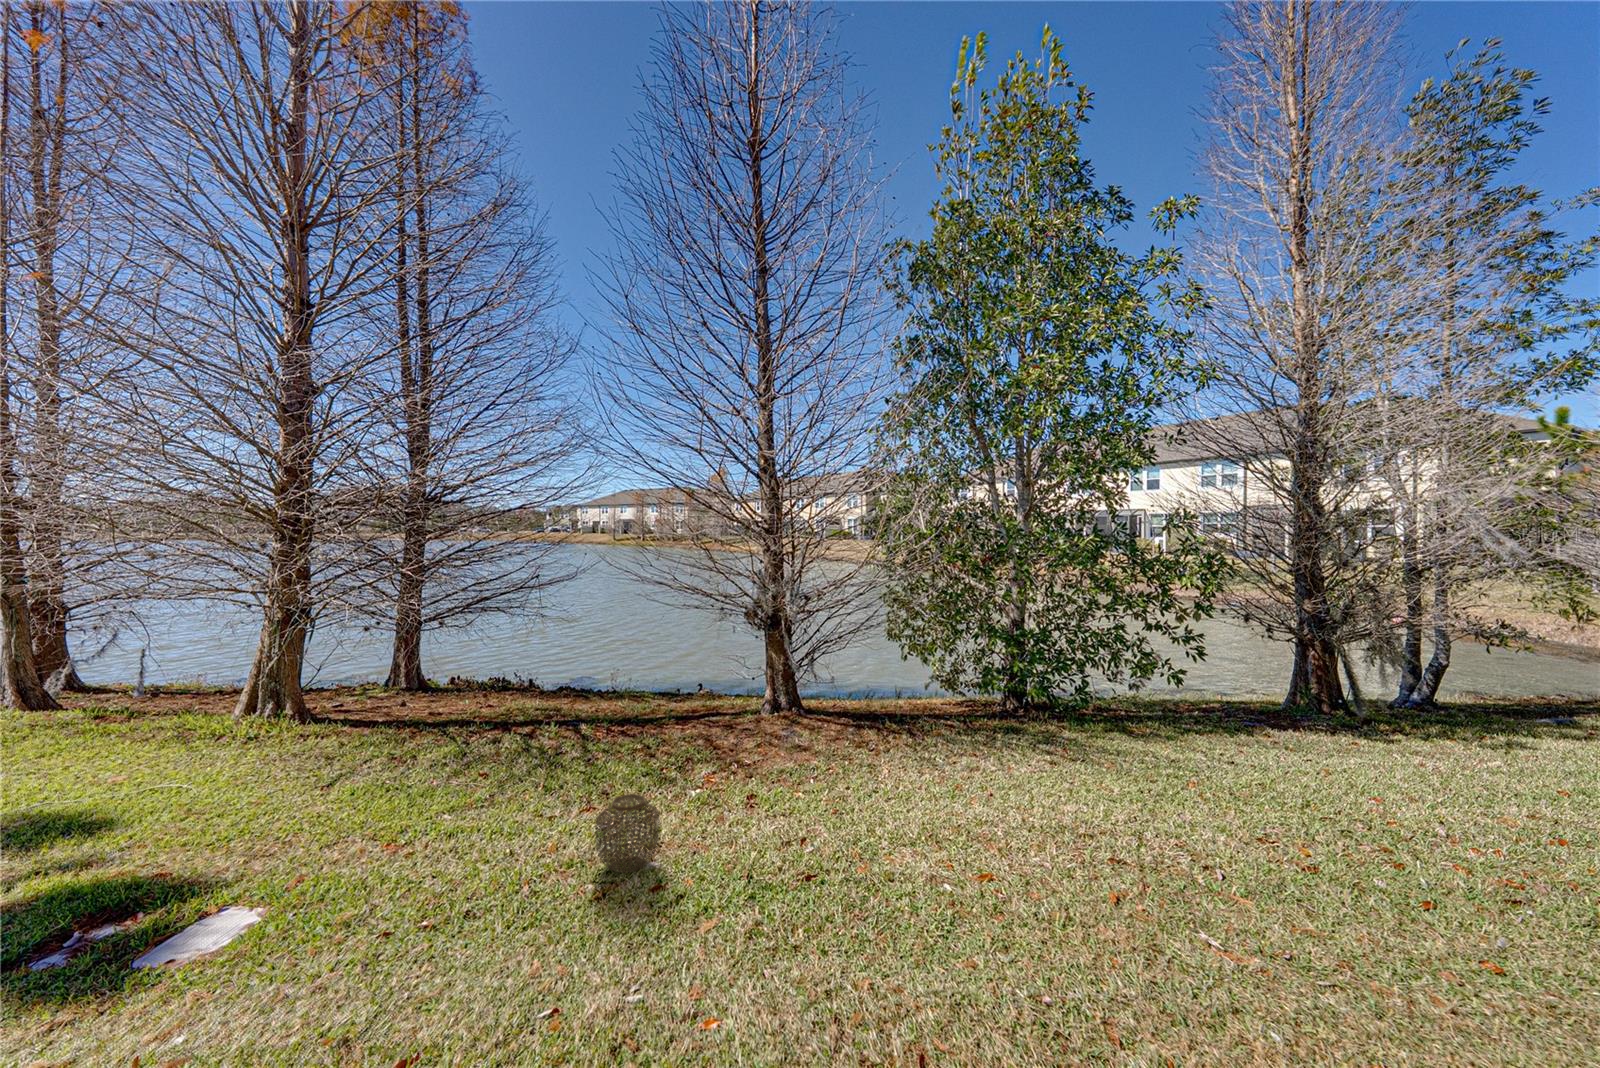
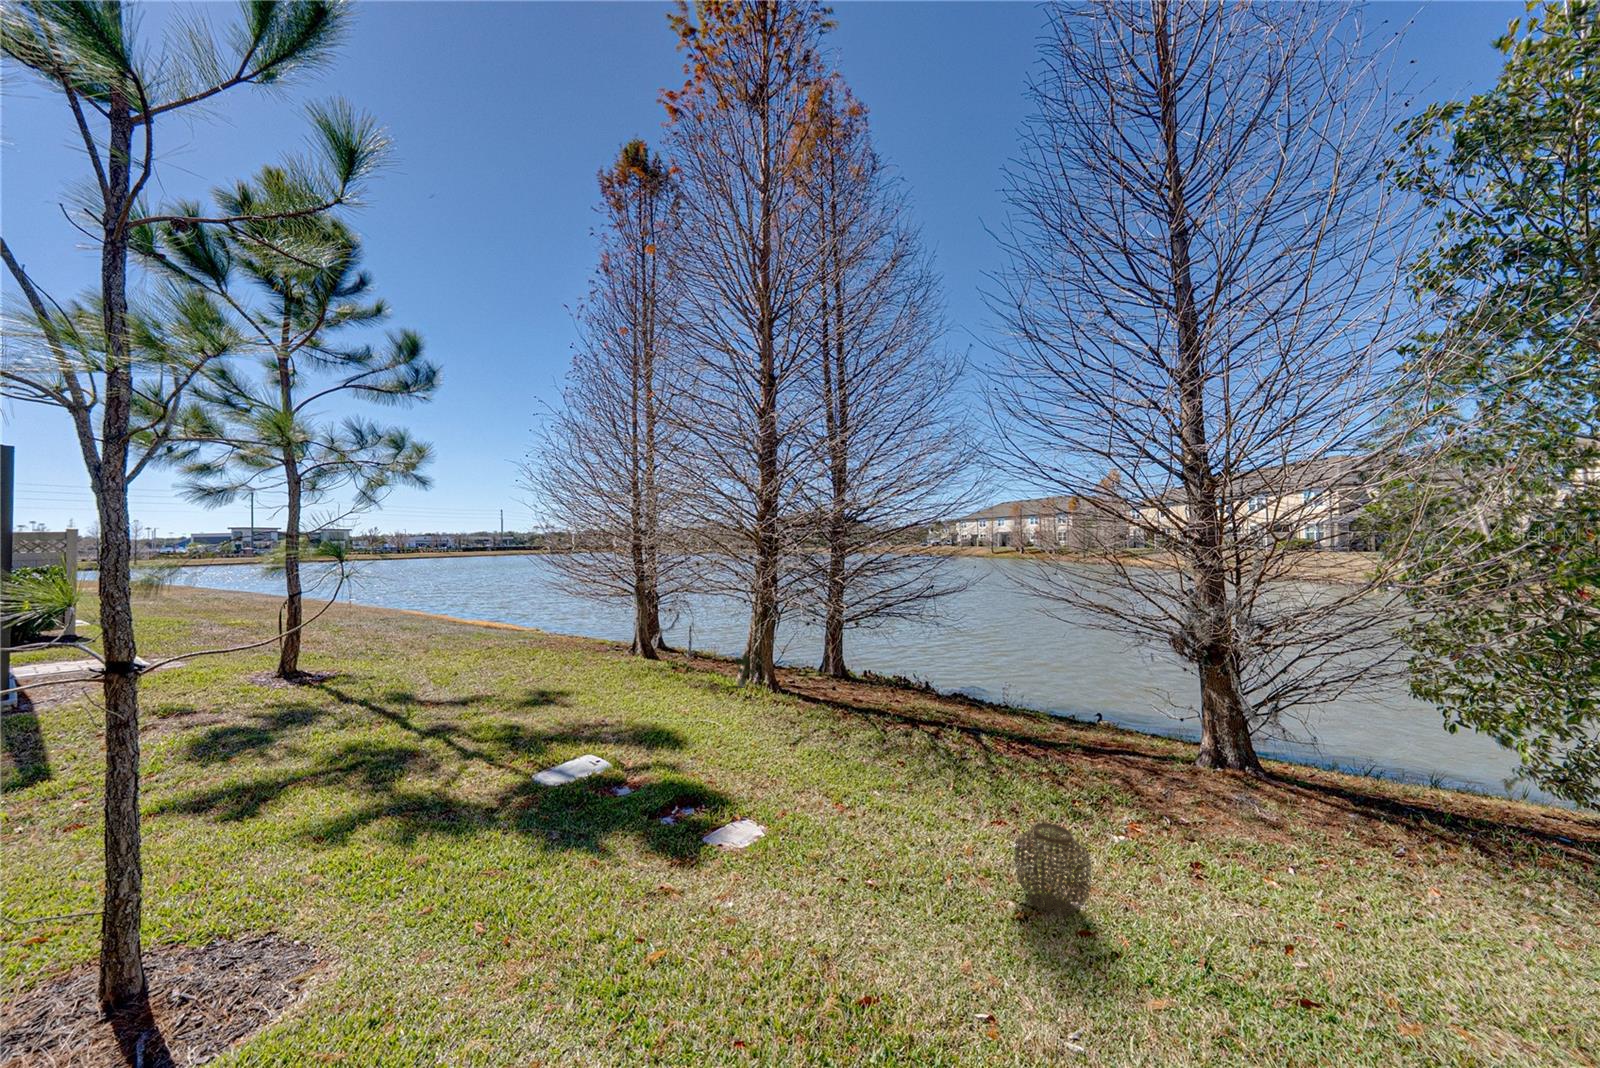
potted plant: none [224,675,276,726] -> present [732,652,756,687]

